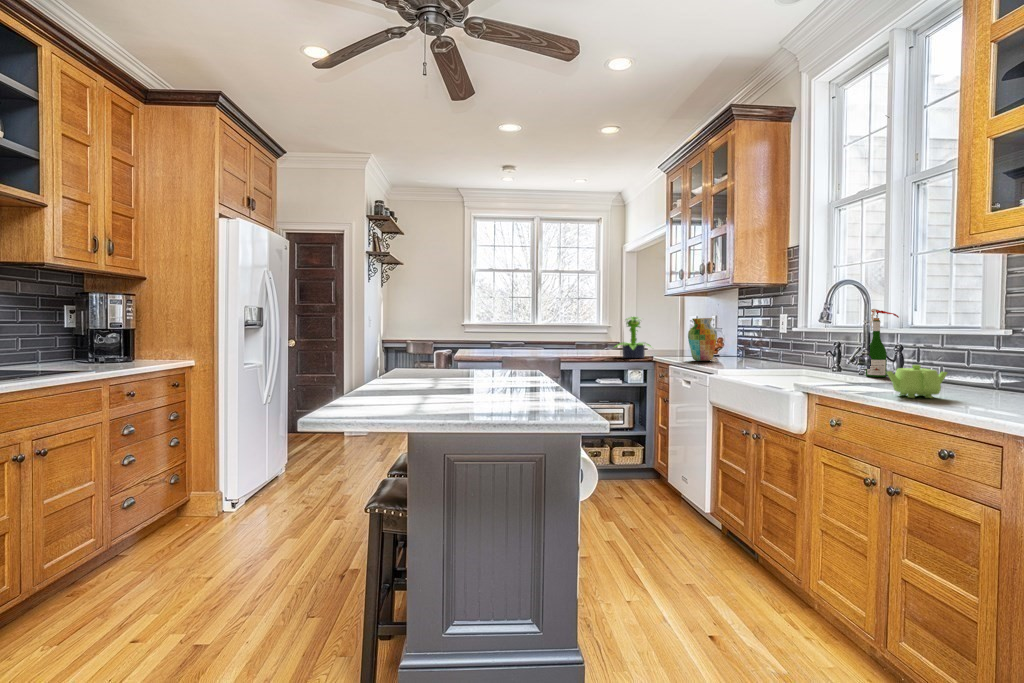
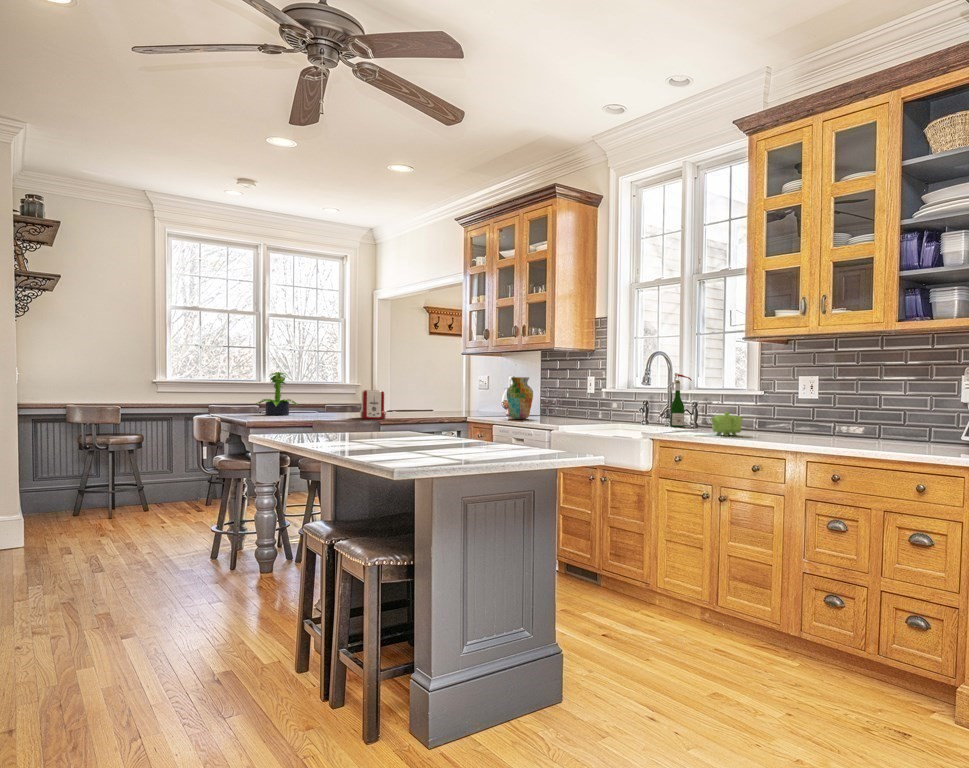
potted plant: present [615,317,651,358] -> present [256,372,298,415]
toaster: none [549,335,575,361] -> present [360,390,386,419]

